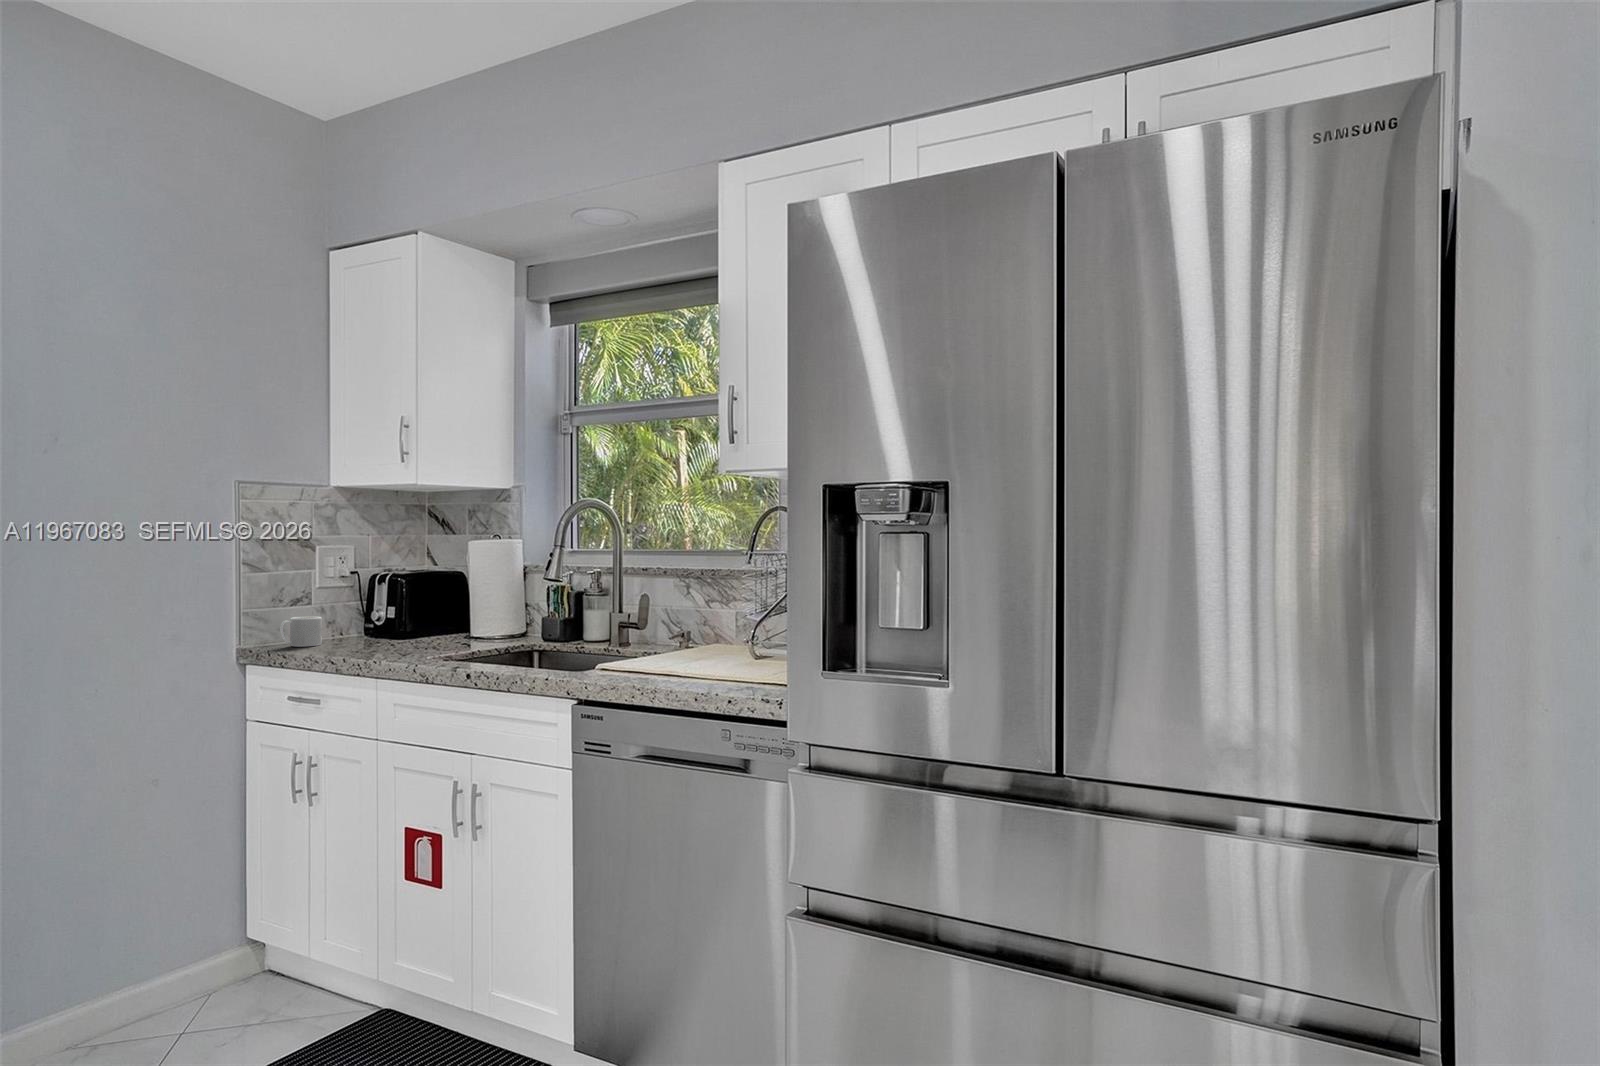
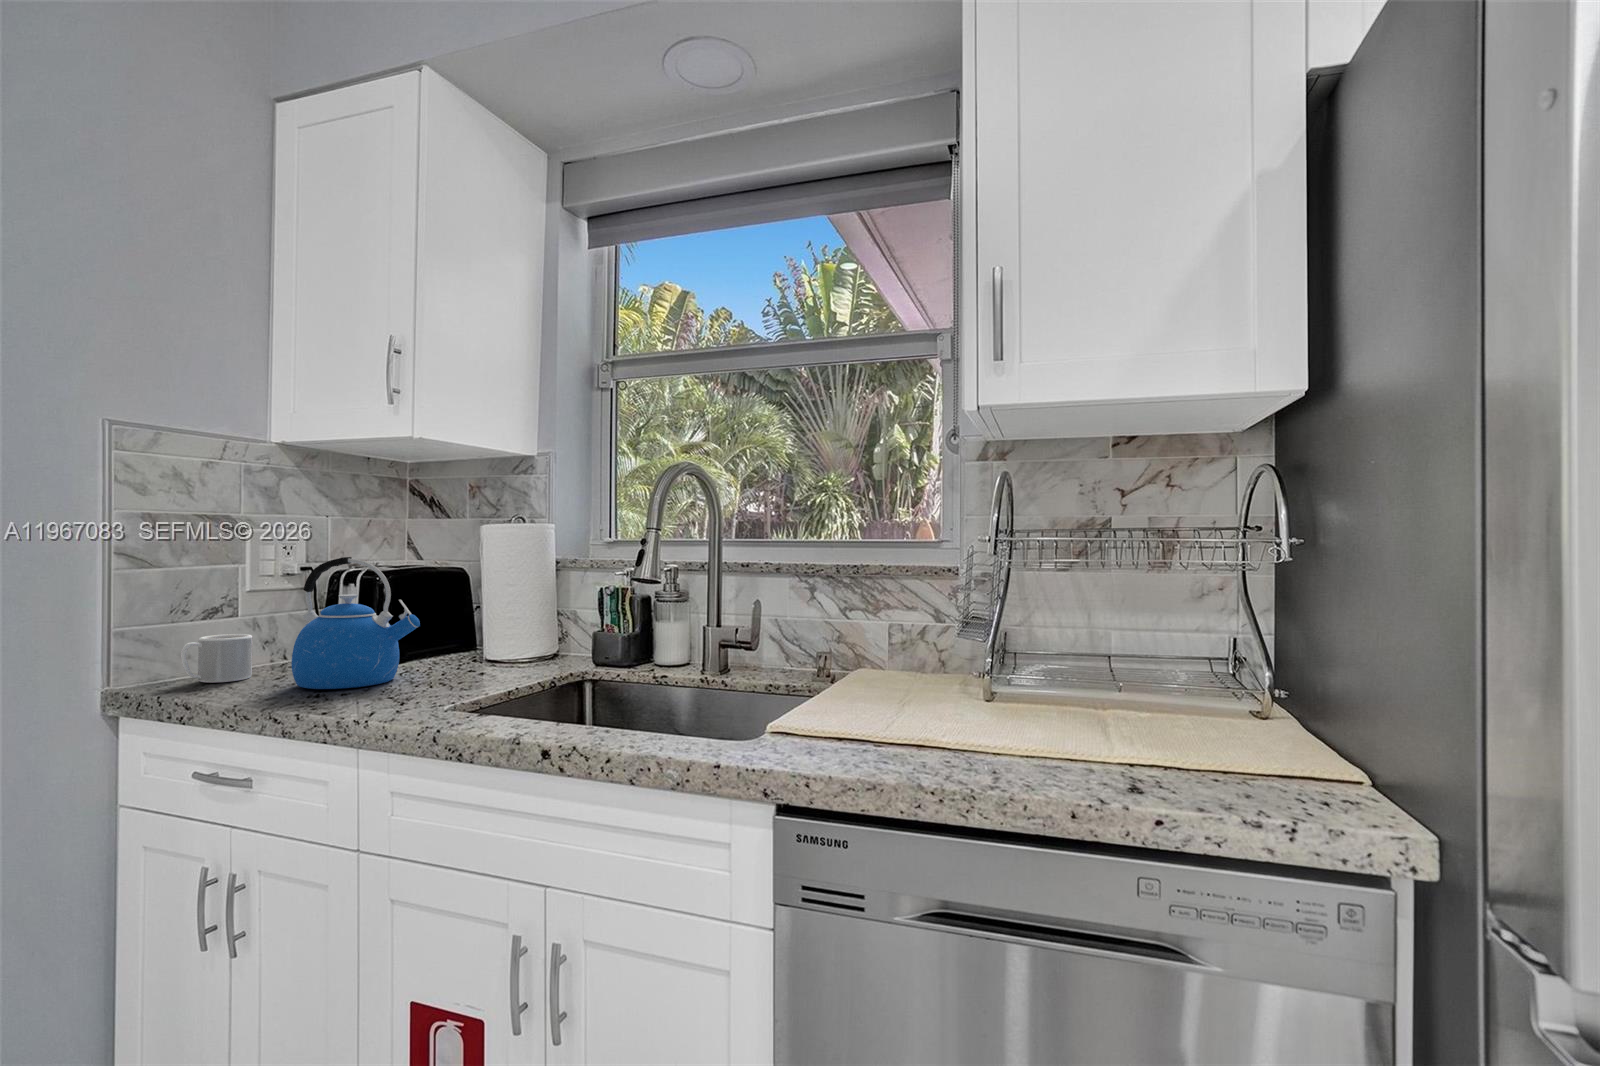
kettle: none [344,565,421,650] -> present [292,557,420,689]

